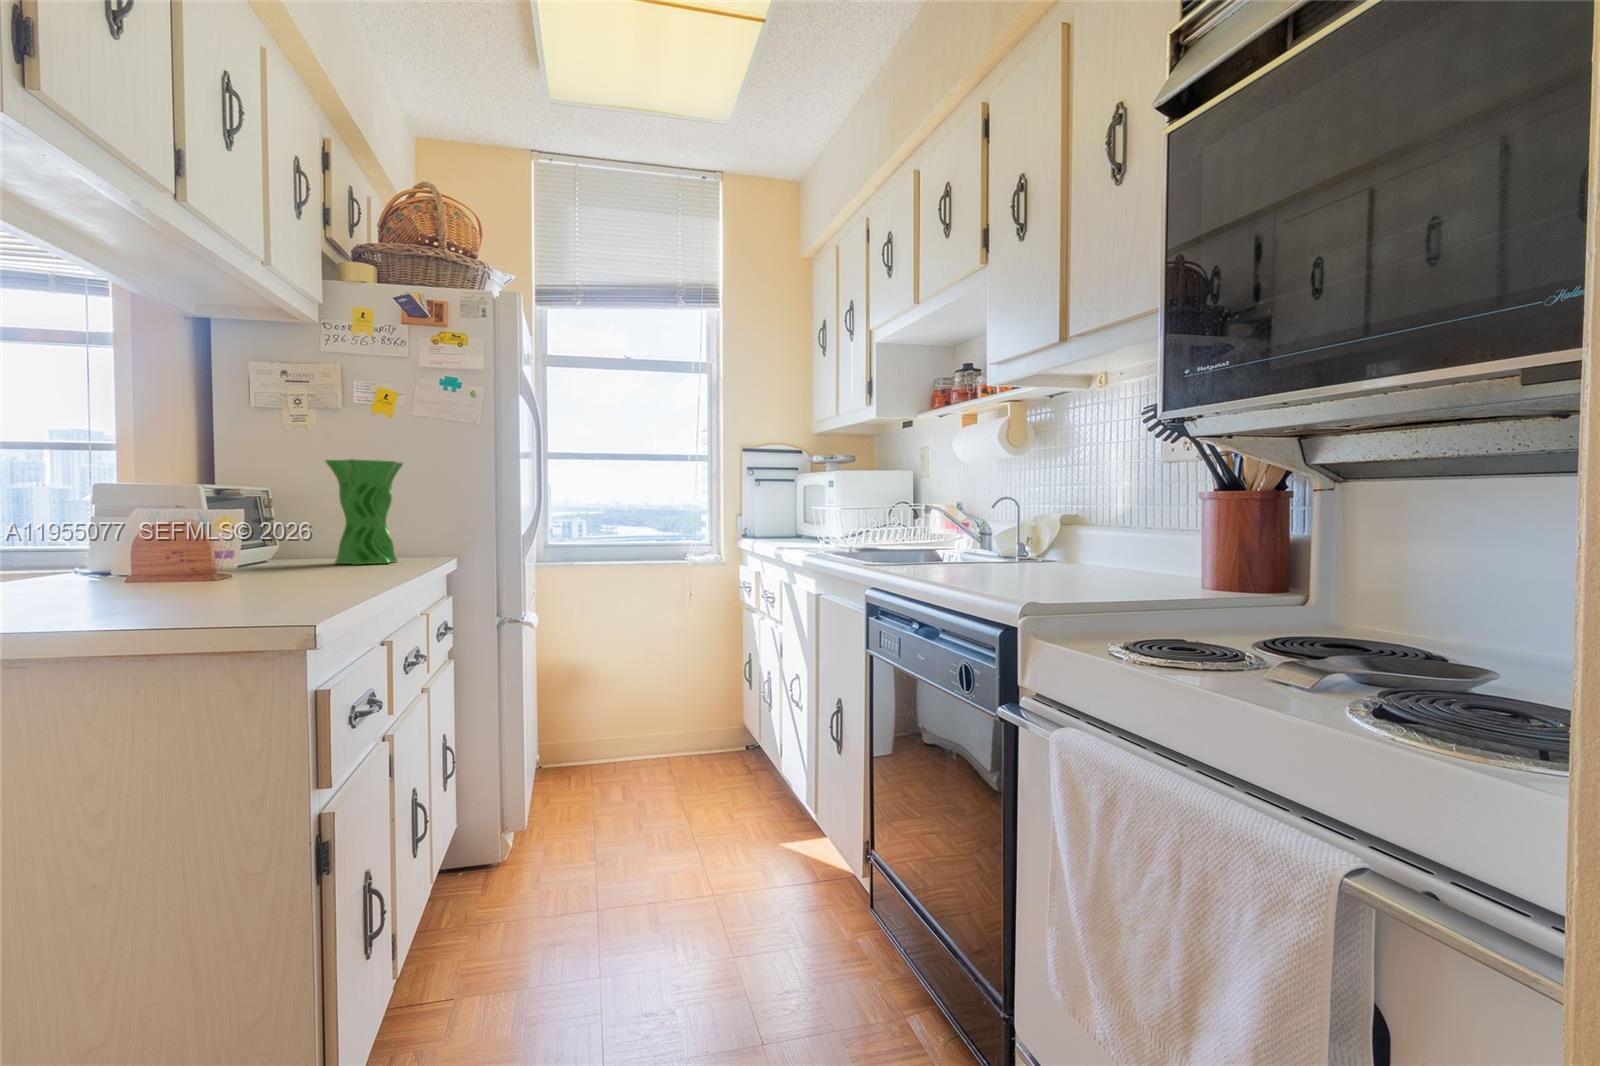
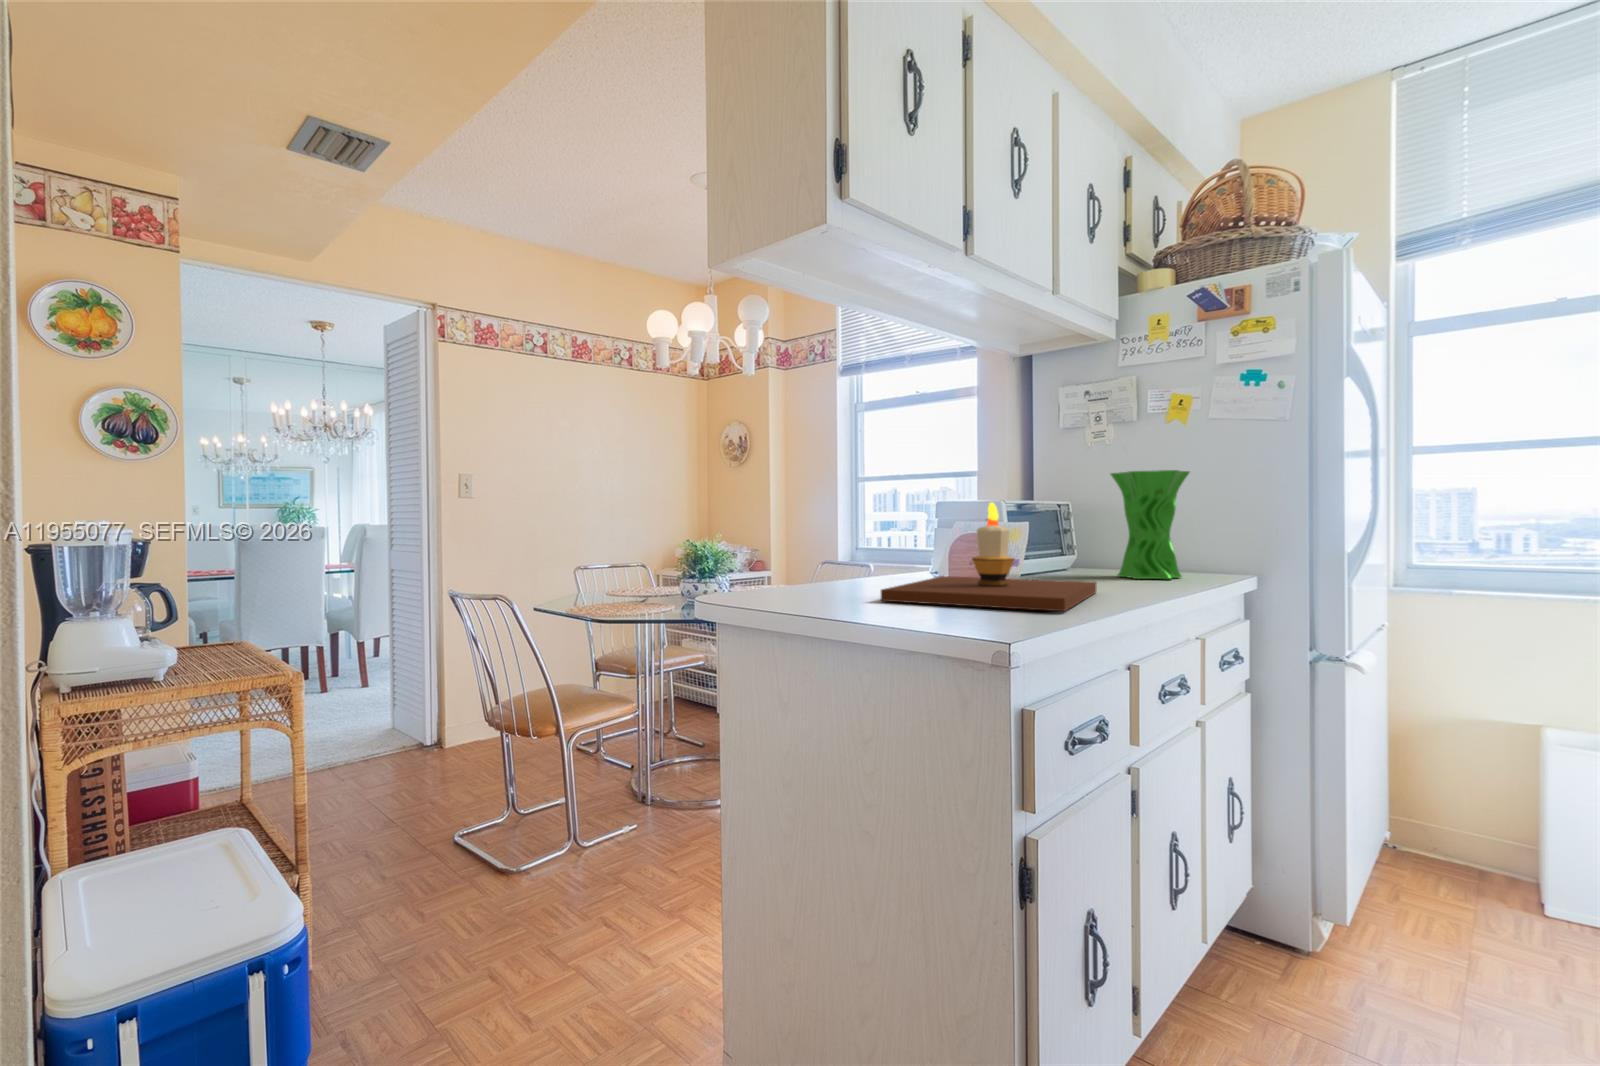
candle: none [72,484,335,604] -> present [881,502,1097,611]

